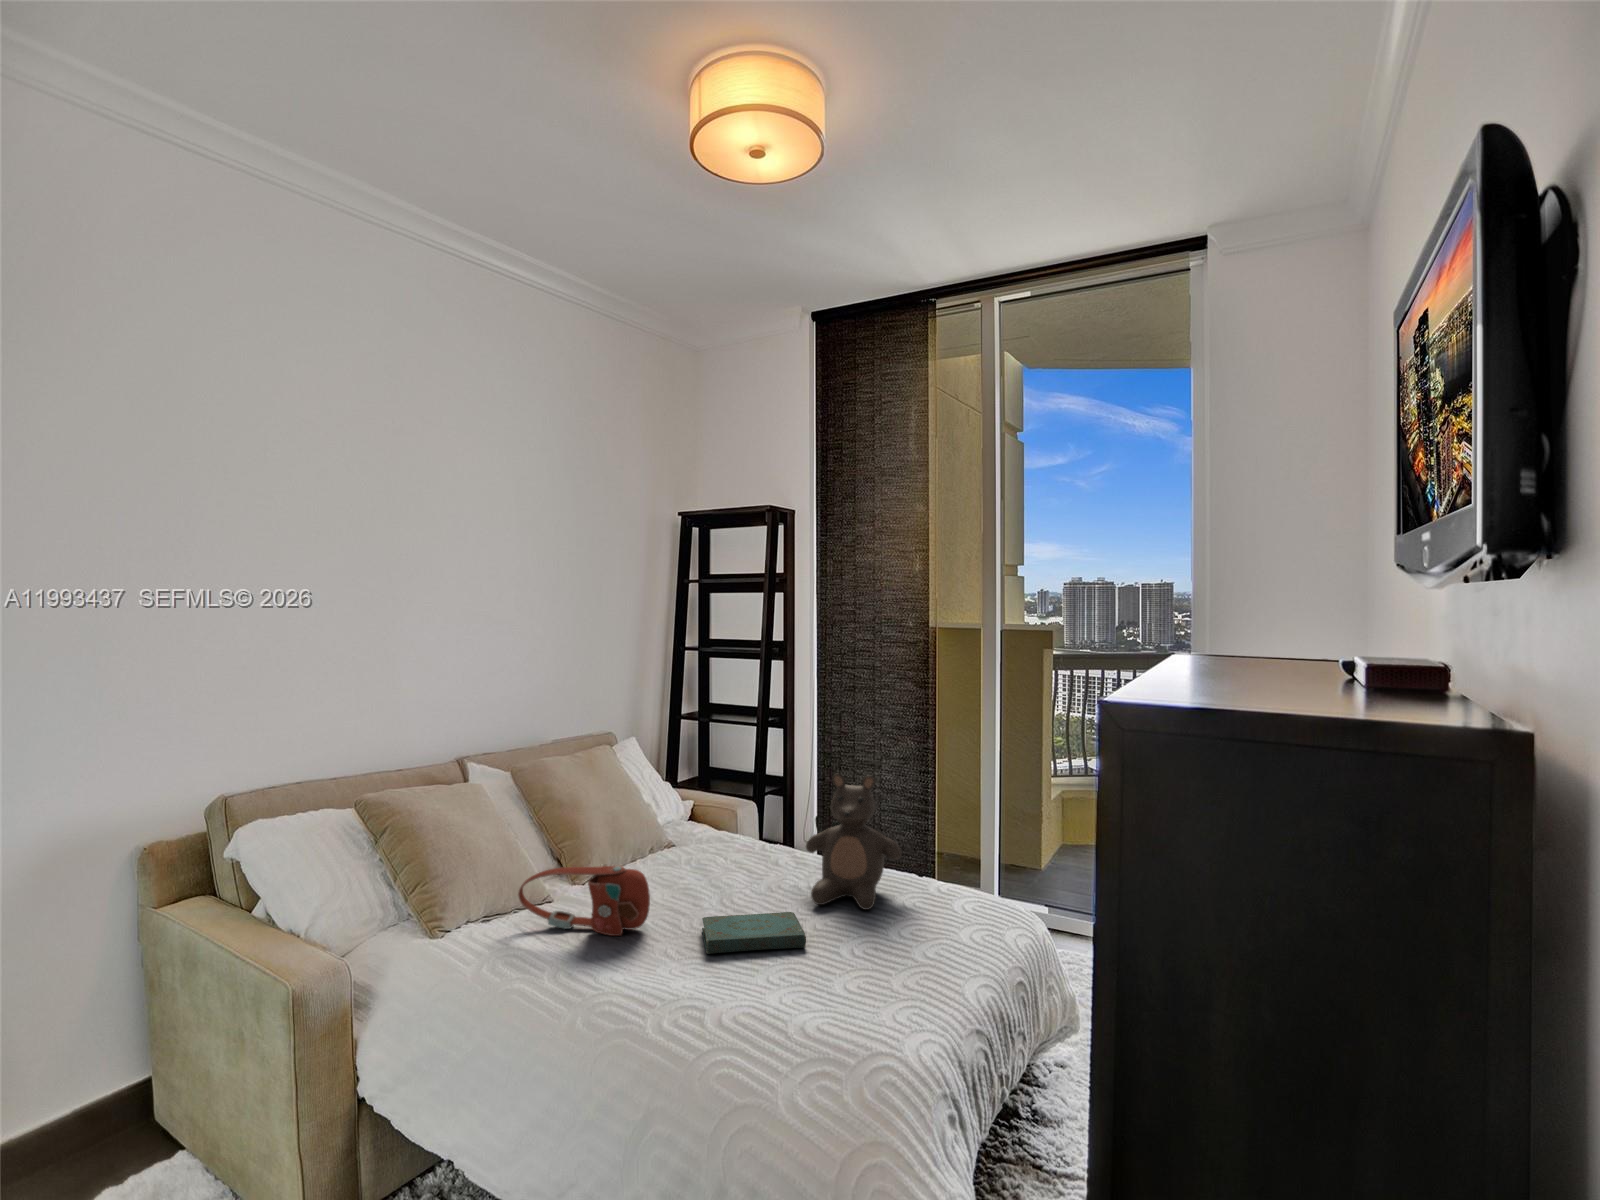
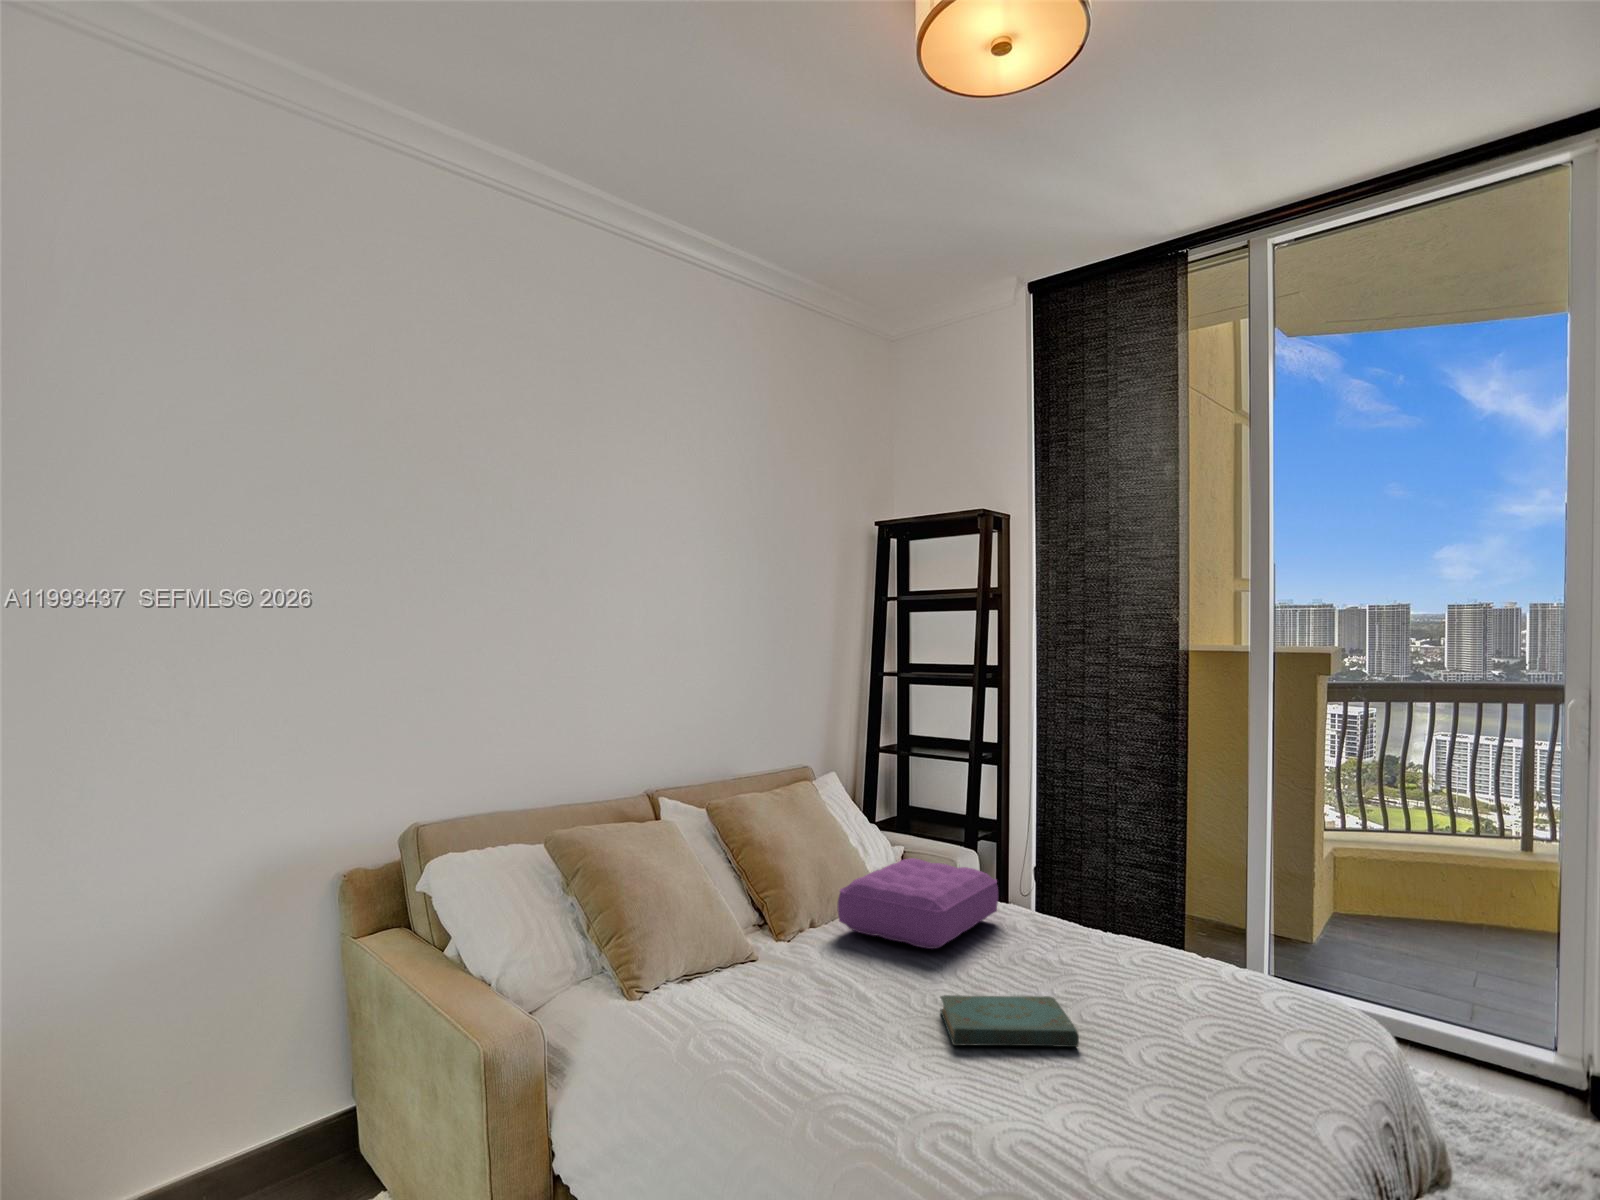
teddy bear: present [806,774,902,910] -> none [1057,824,1185,1000]
pillow: none [627,810,767,884] -> present [837,858,998,949]
handbag: present [518,866,650,936] -> none [723,924,876,1011]

